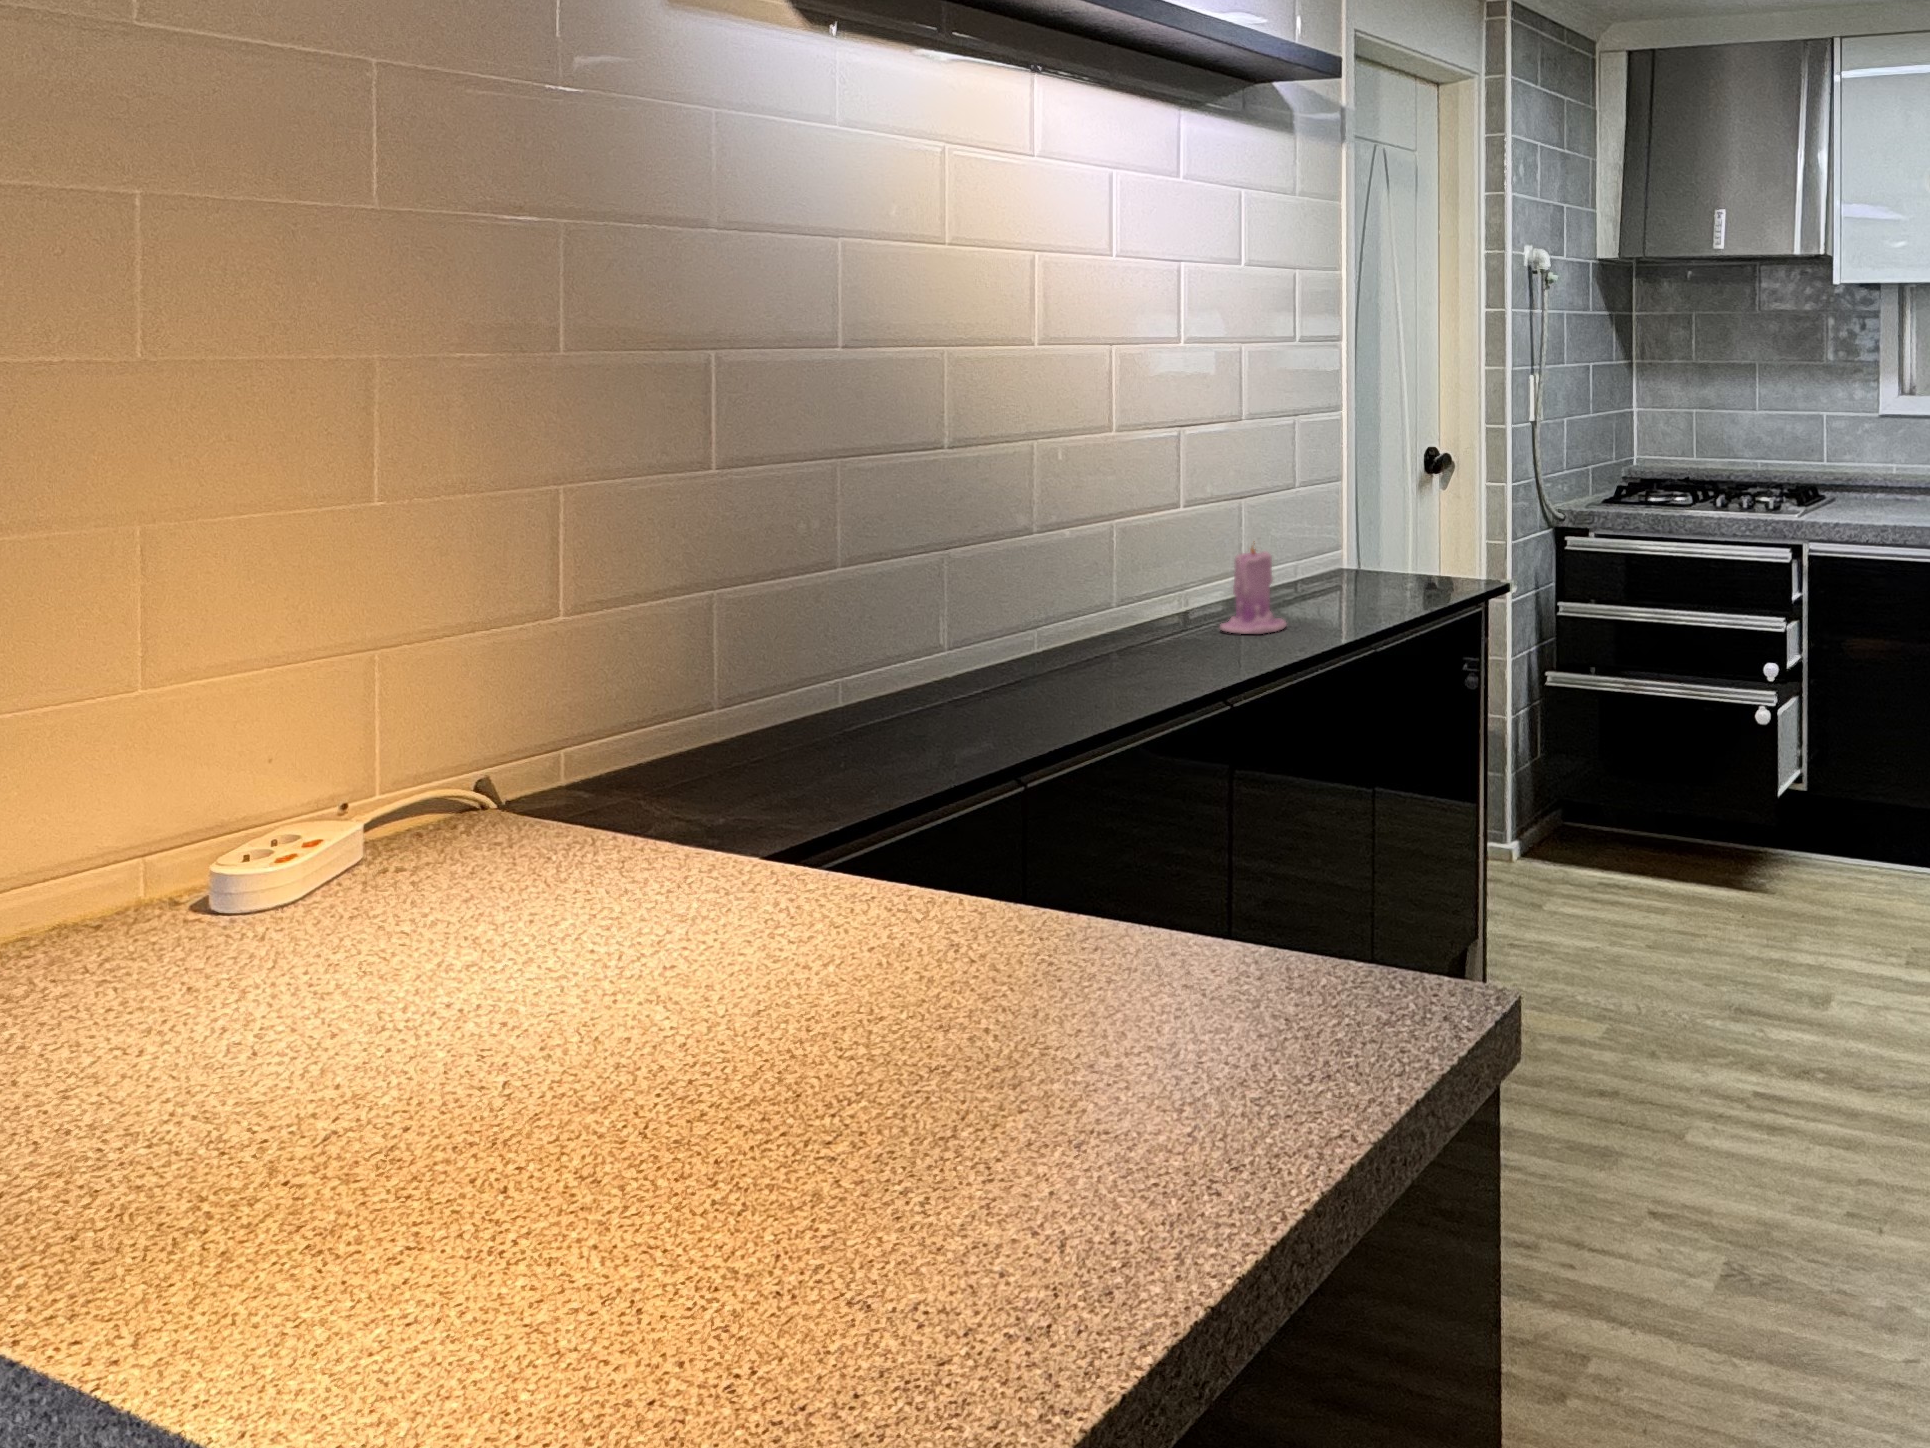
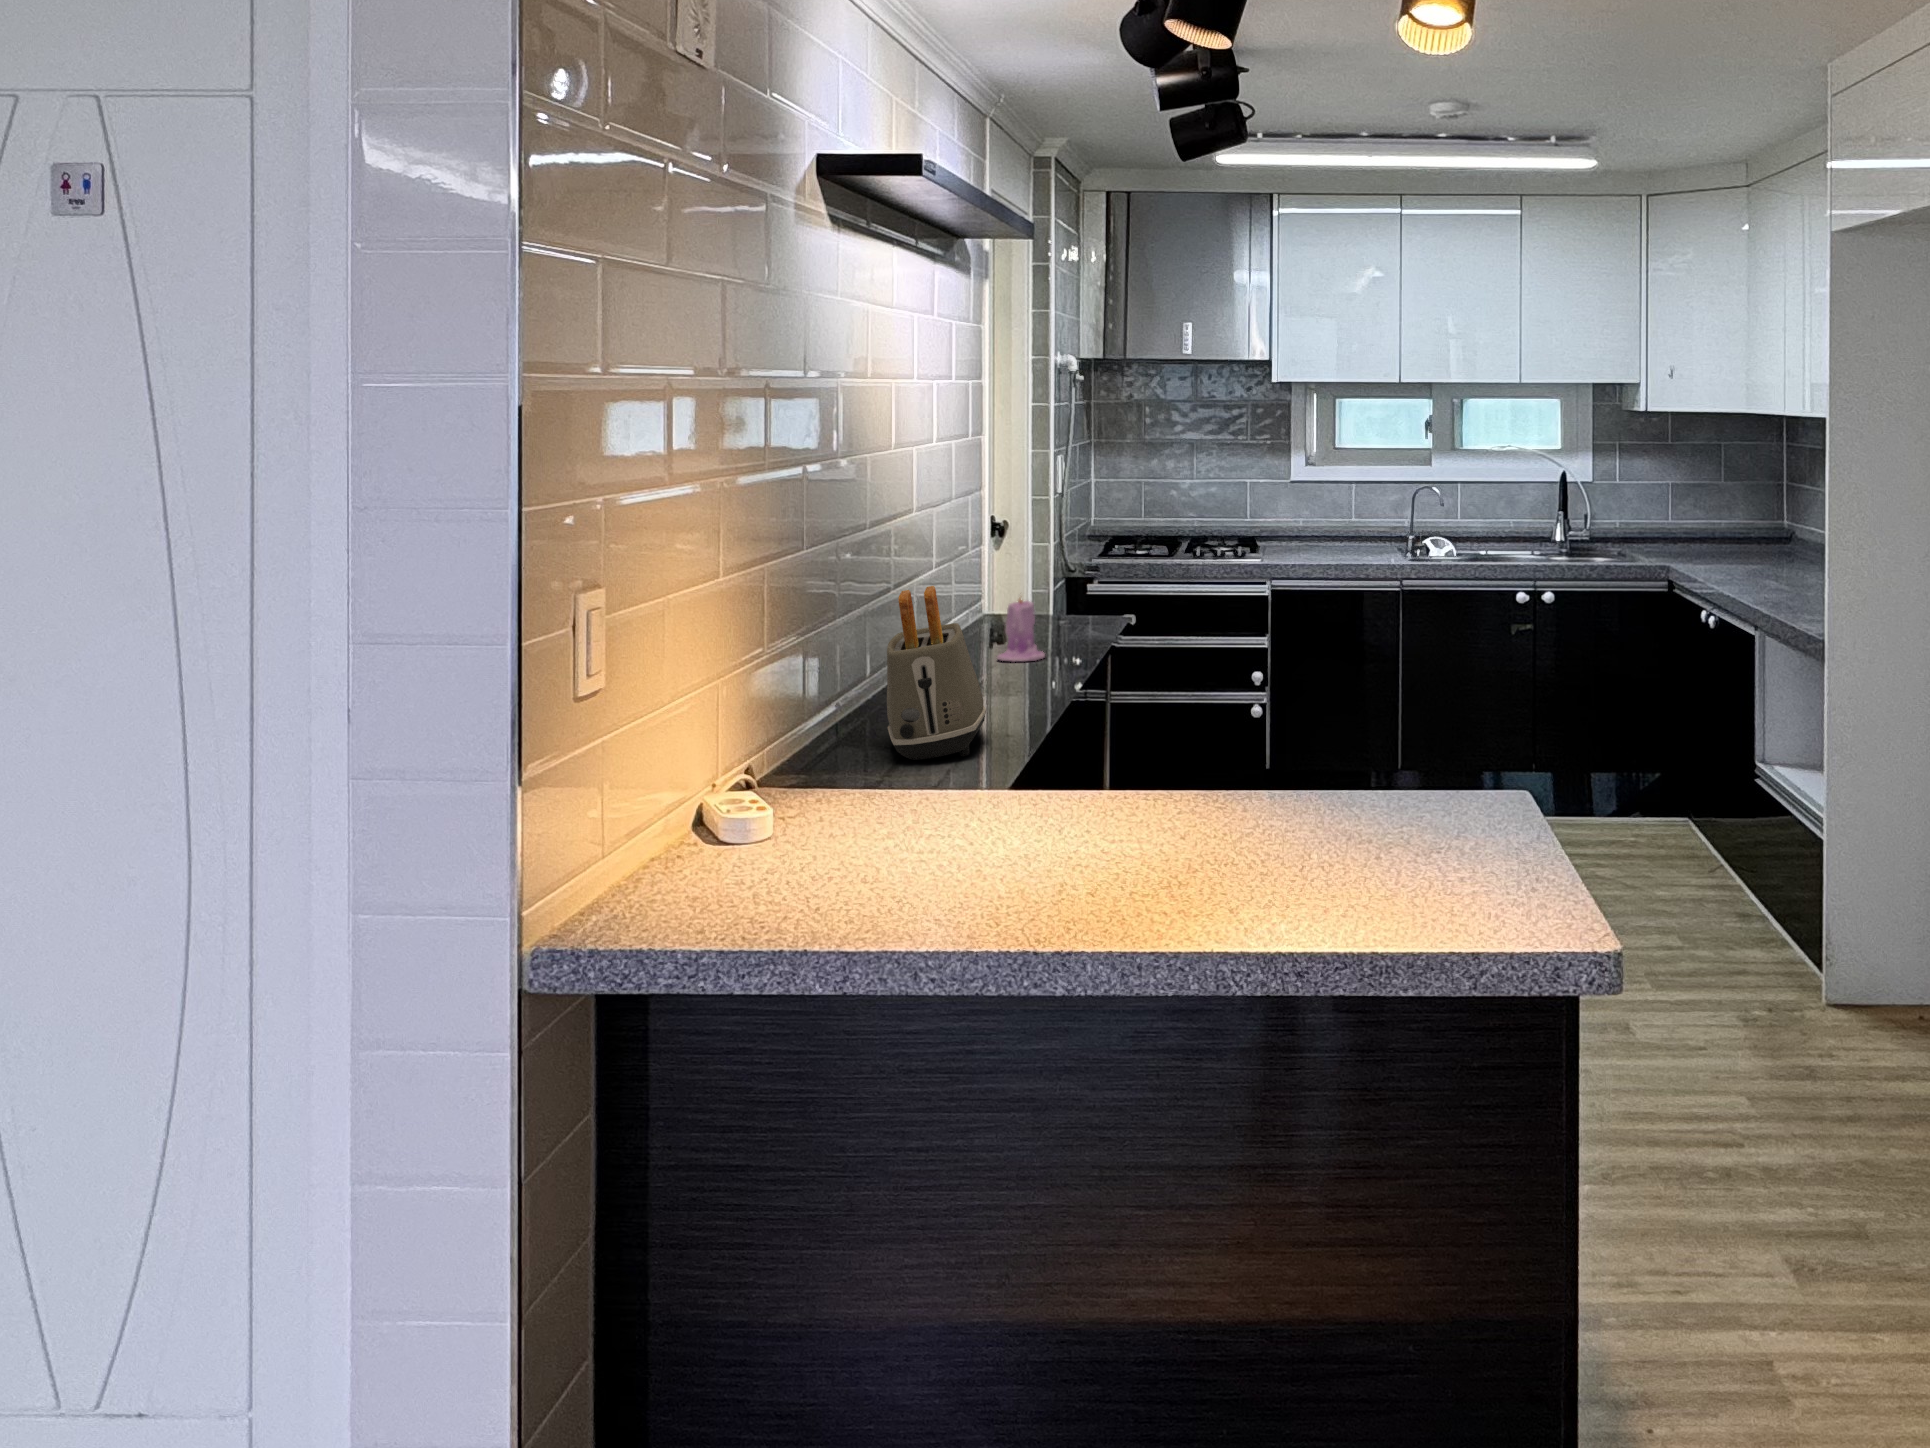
toaster: none [739,521,964,781] -> present [887,586,986,760]

